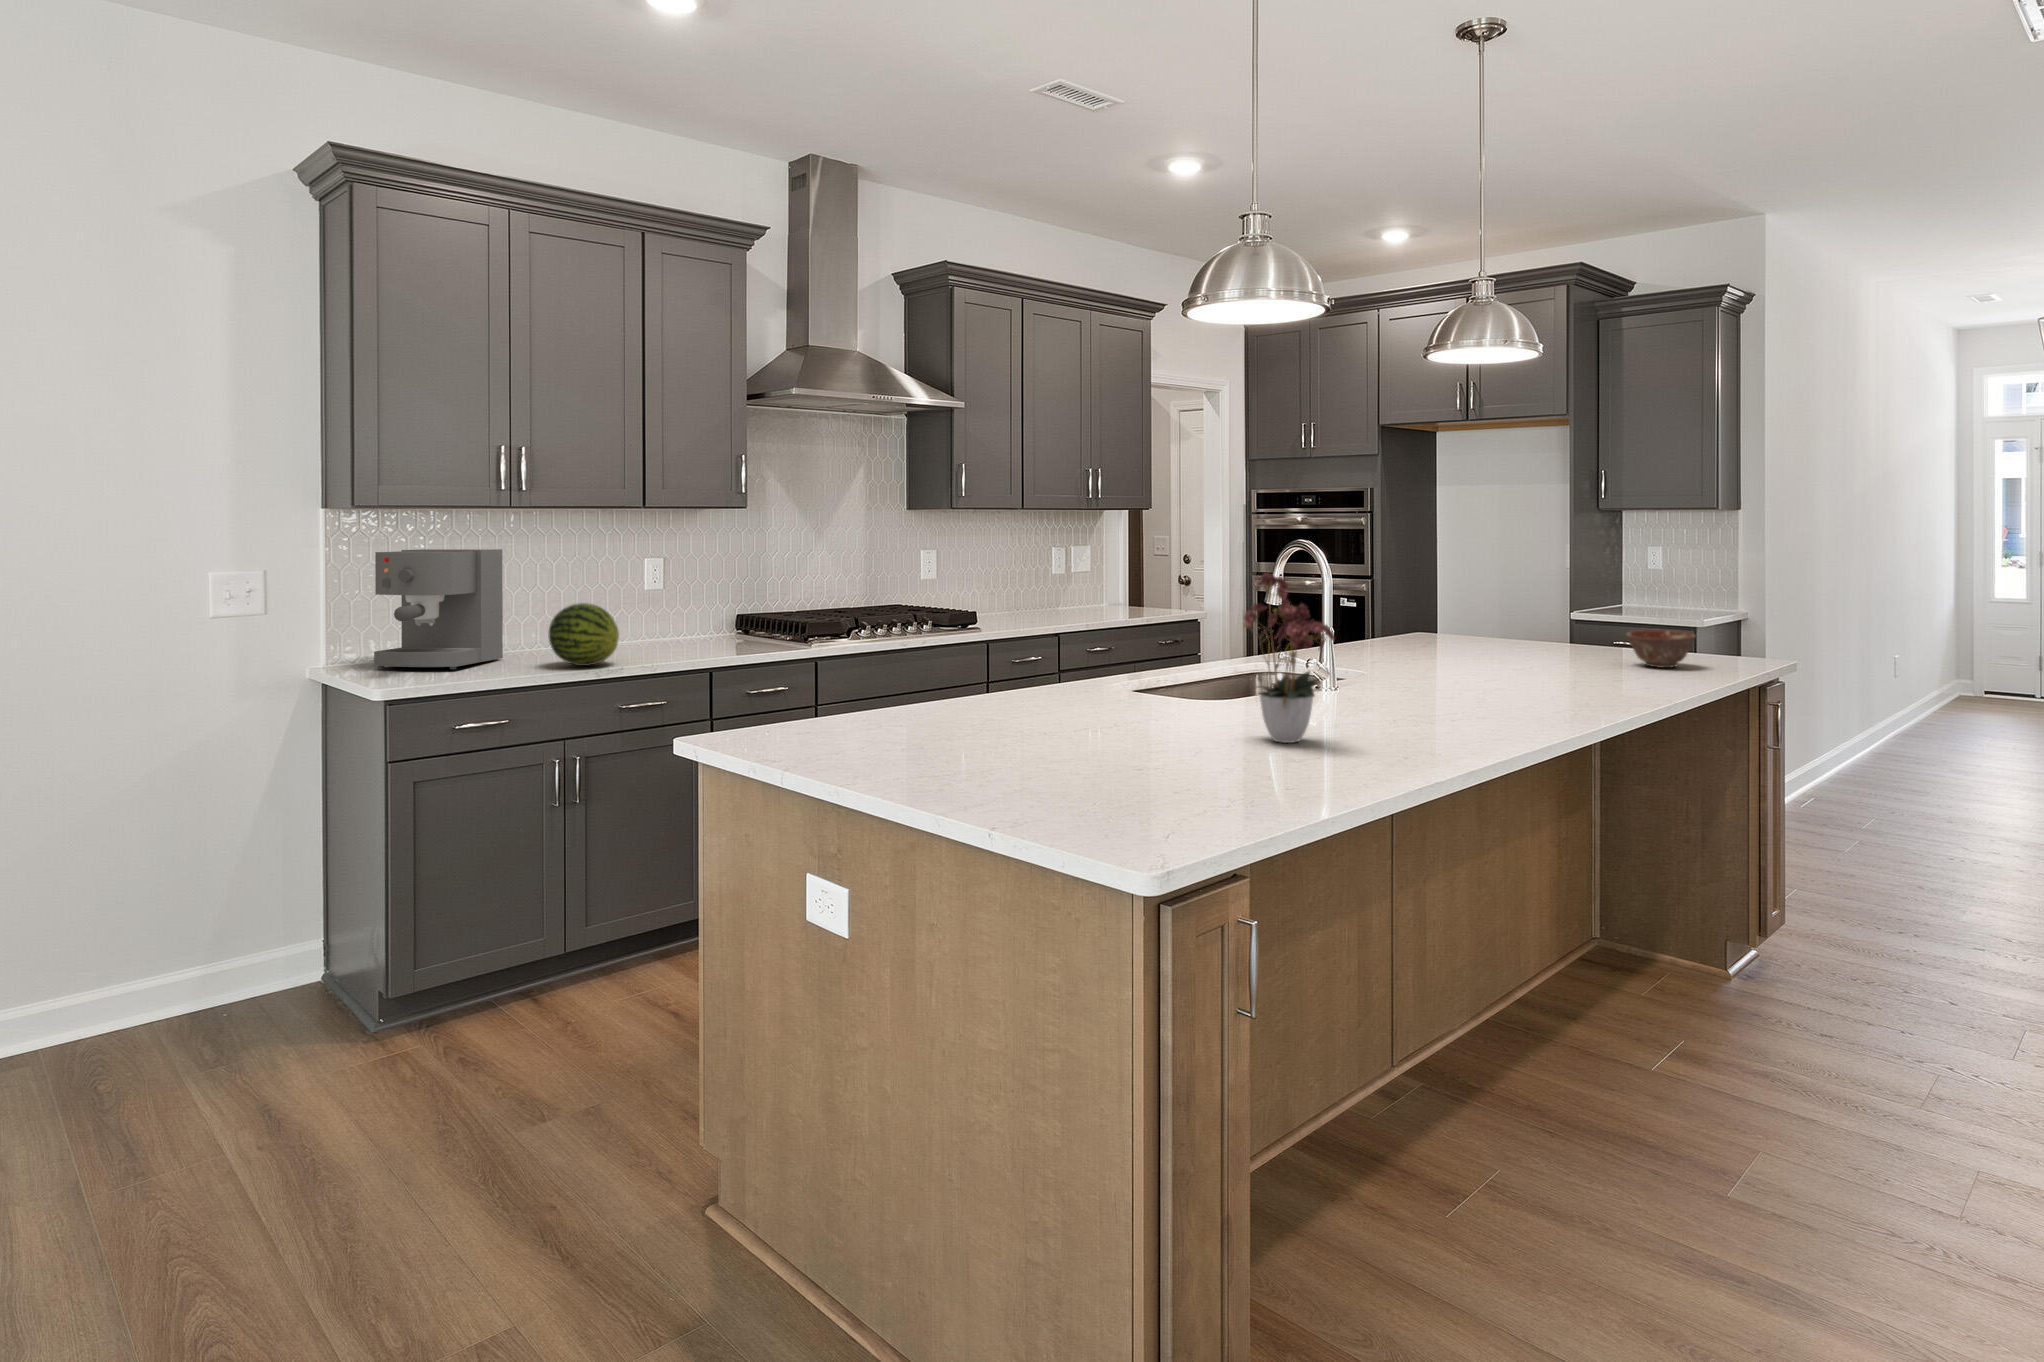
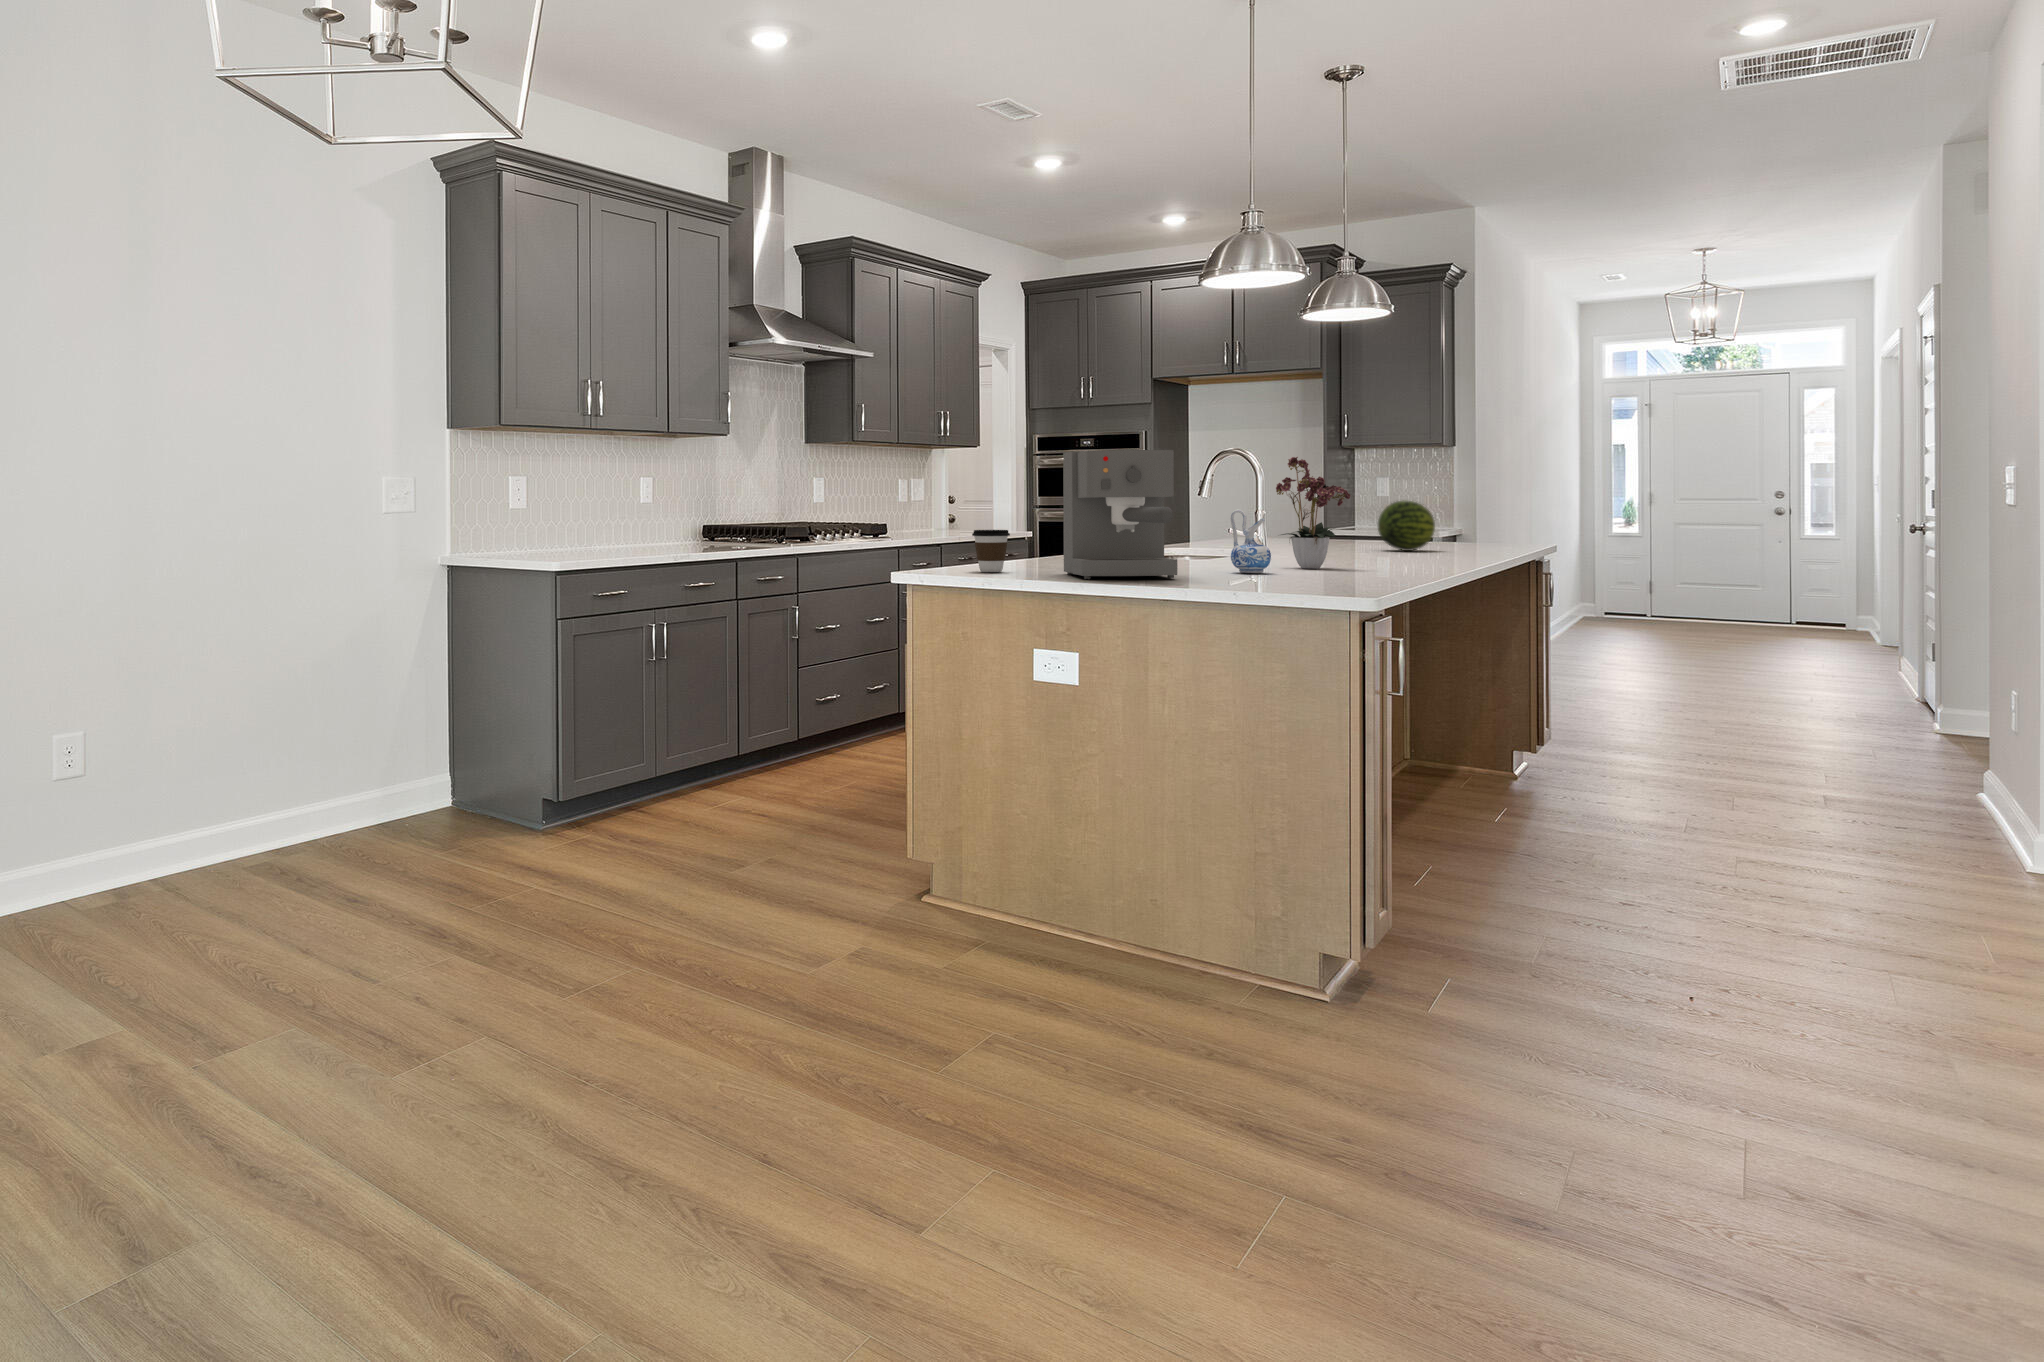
coffee maker: present [374,549,503,669] -> present [1063,450,1178,579]
fruit: present [549,603,619,666] -> present [1378,501,1435,551]
ceramic bowl: present [1626,630,1696,668] -> none [1442,521,1495,546]
ceramic pitcher: none [1129,660,1186,760] -> present [1230,509,1271,573]
coffee cup: none [763,678,819,744] -> present [972,530,1010,572]

